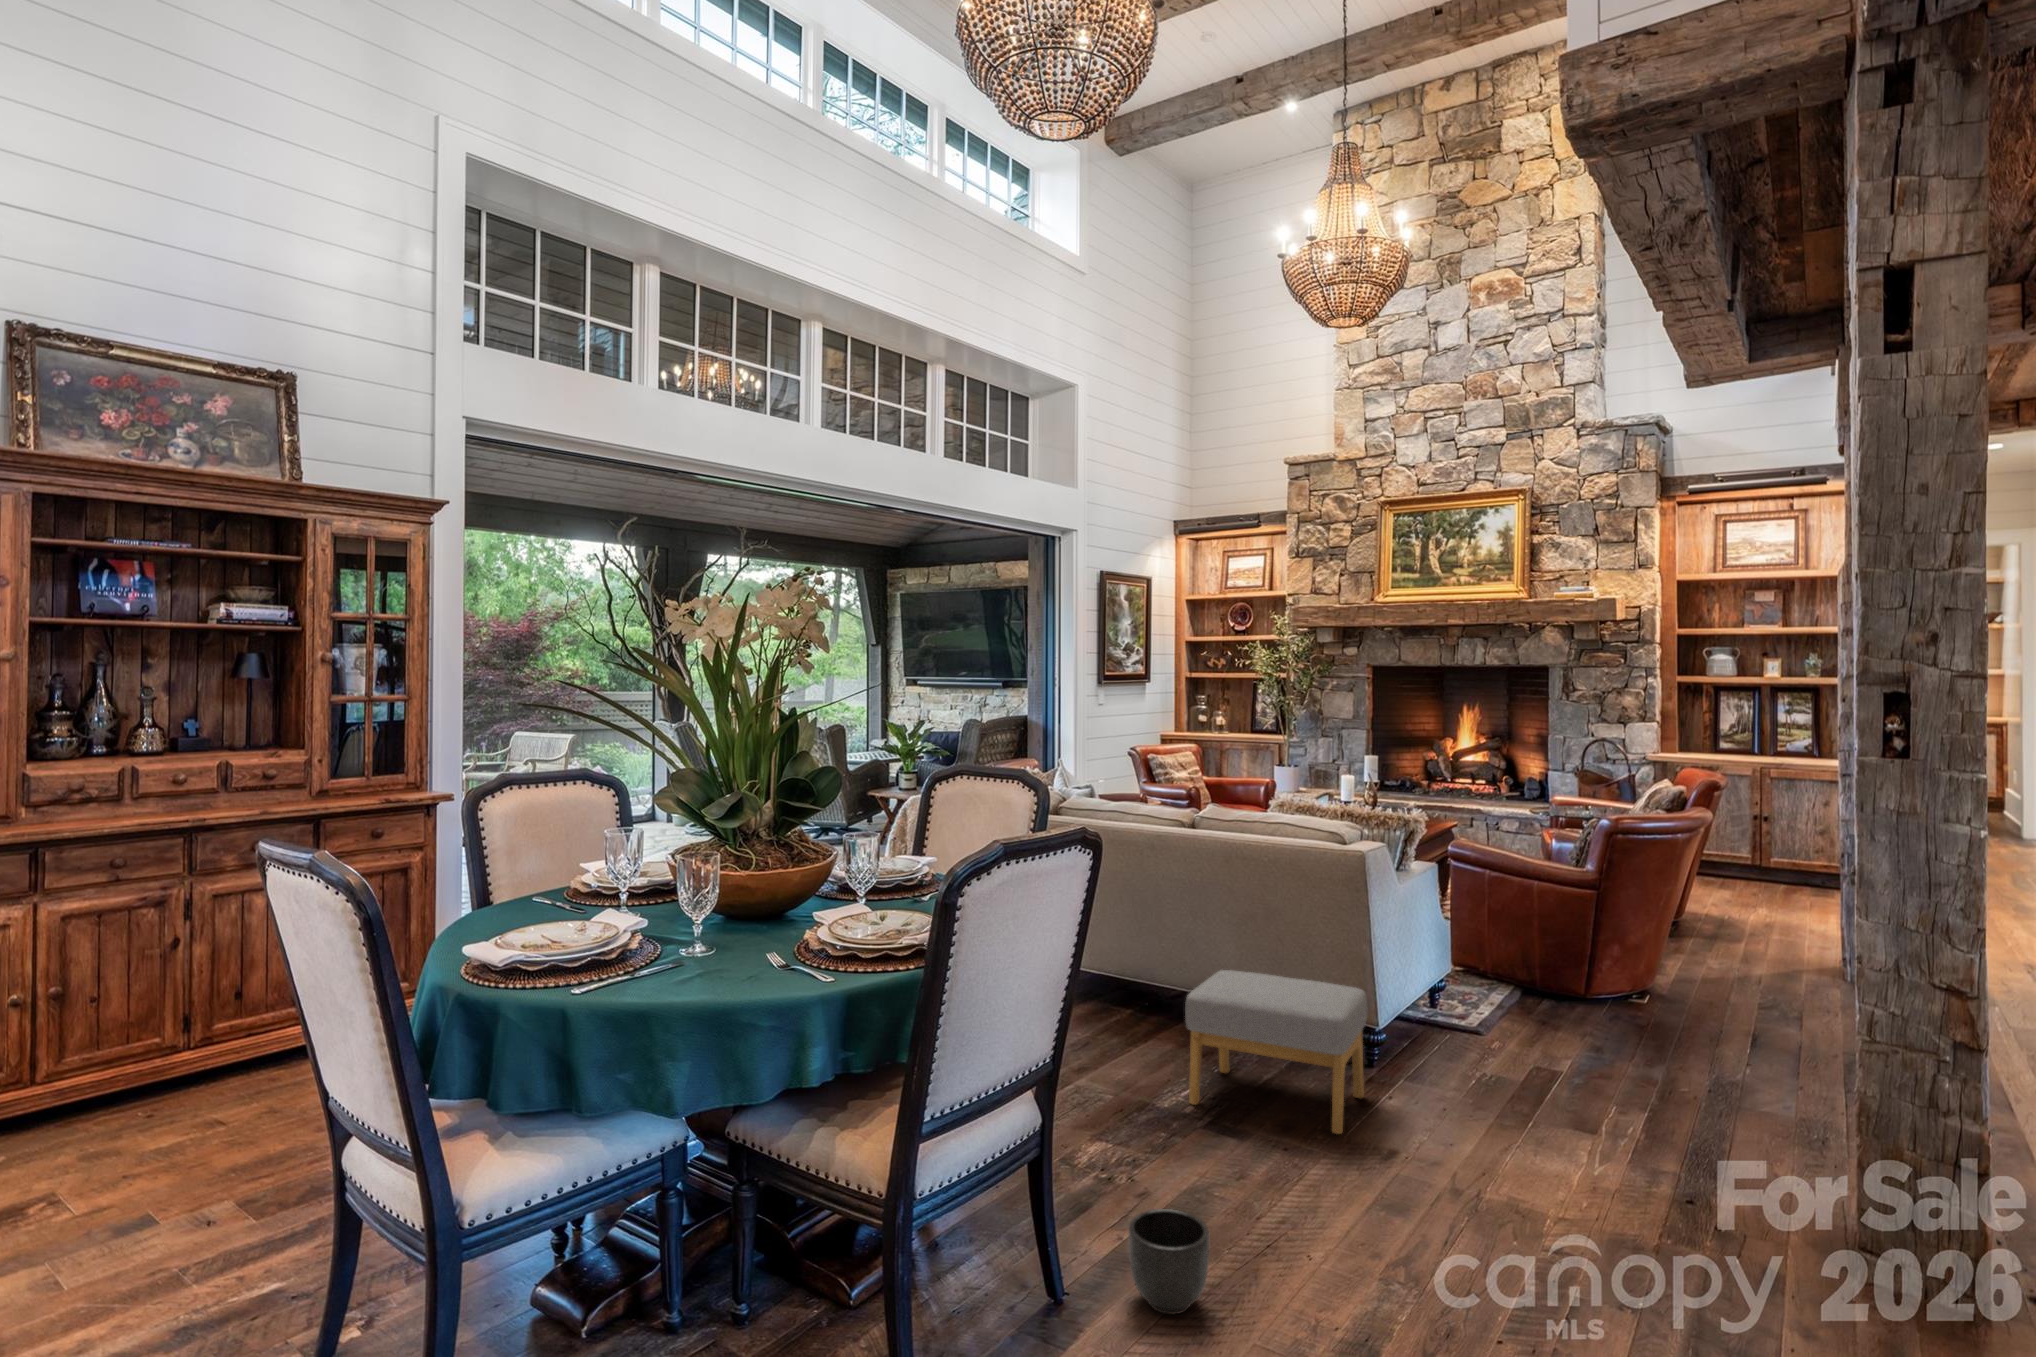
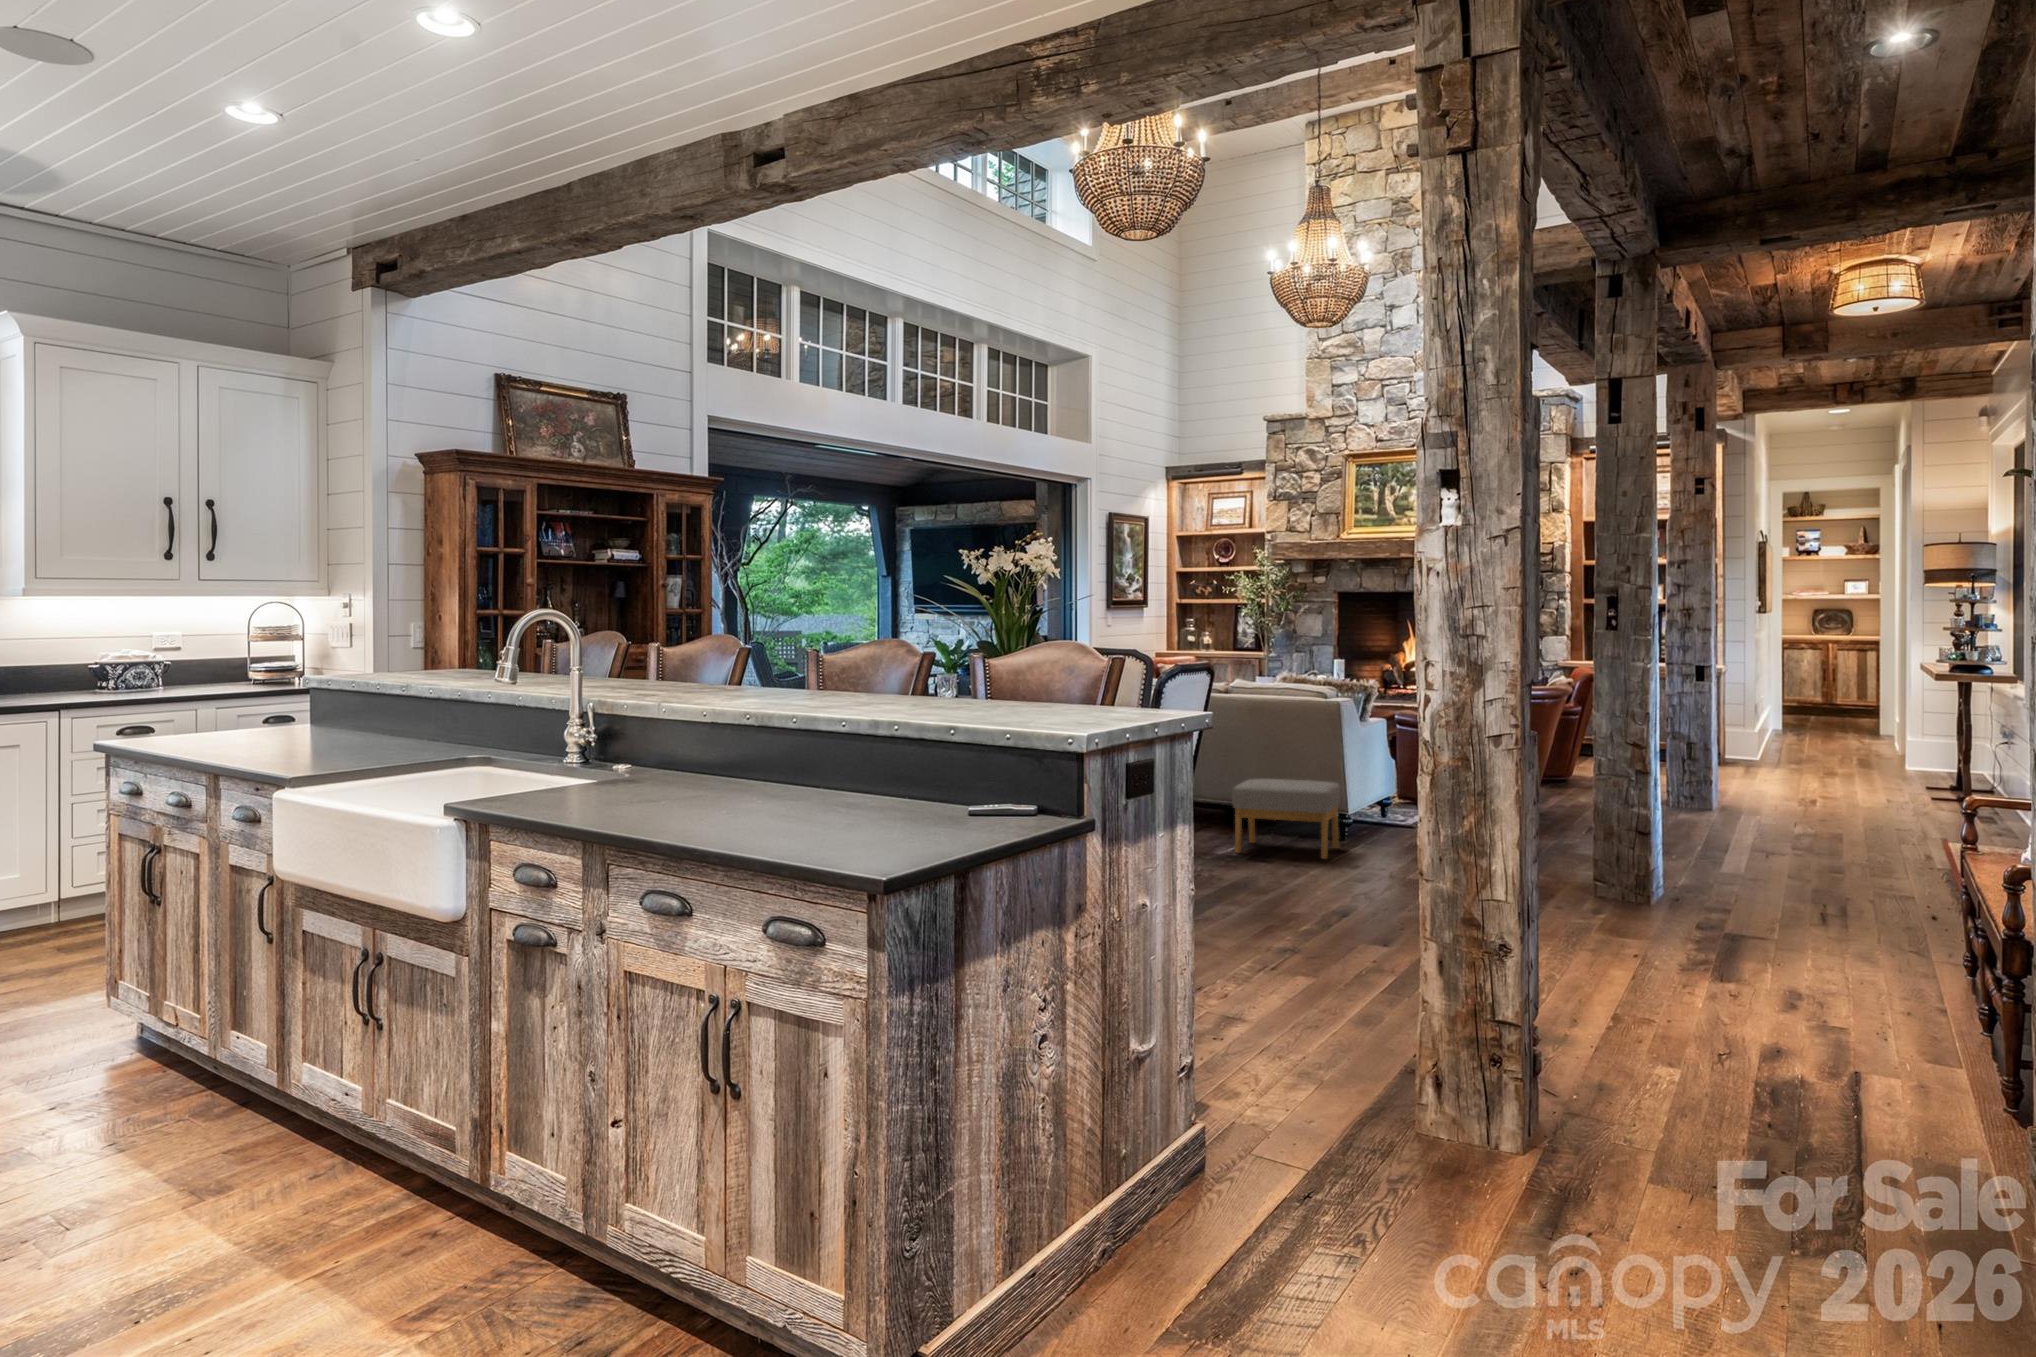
planter: present [1128,1209,1209,1314] -> none [1226,861,1267,904]

